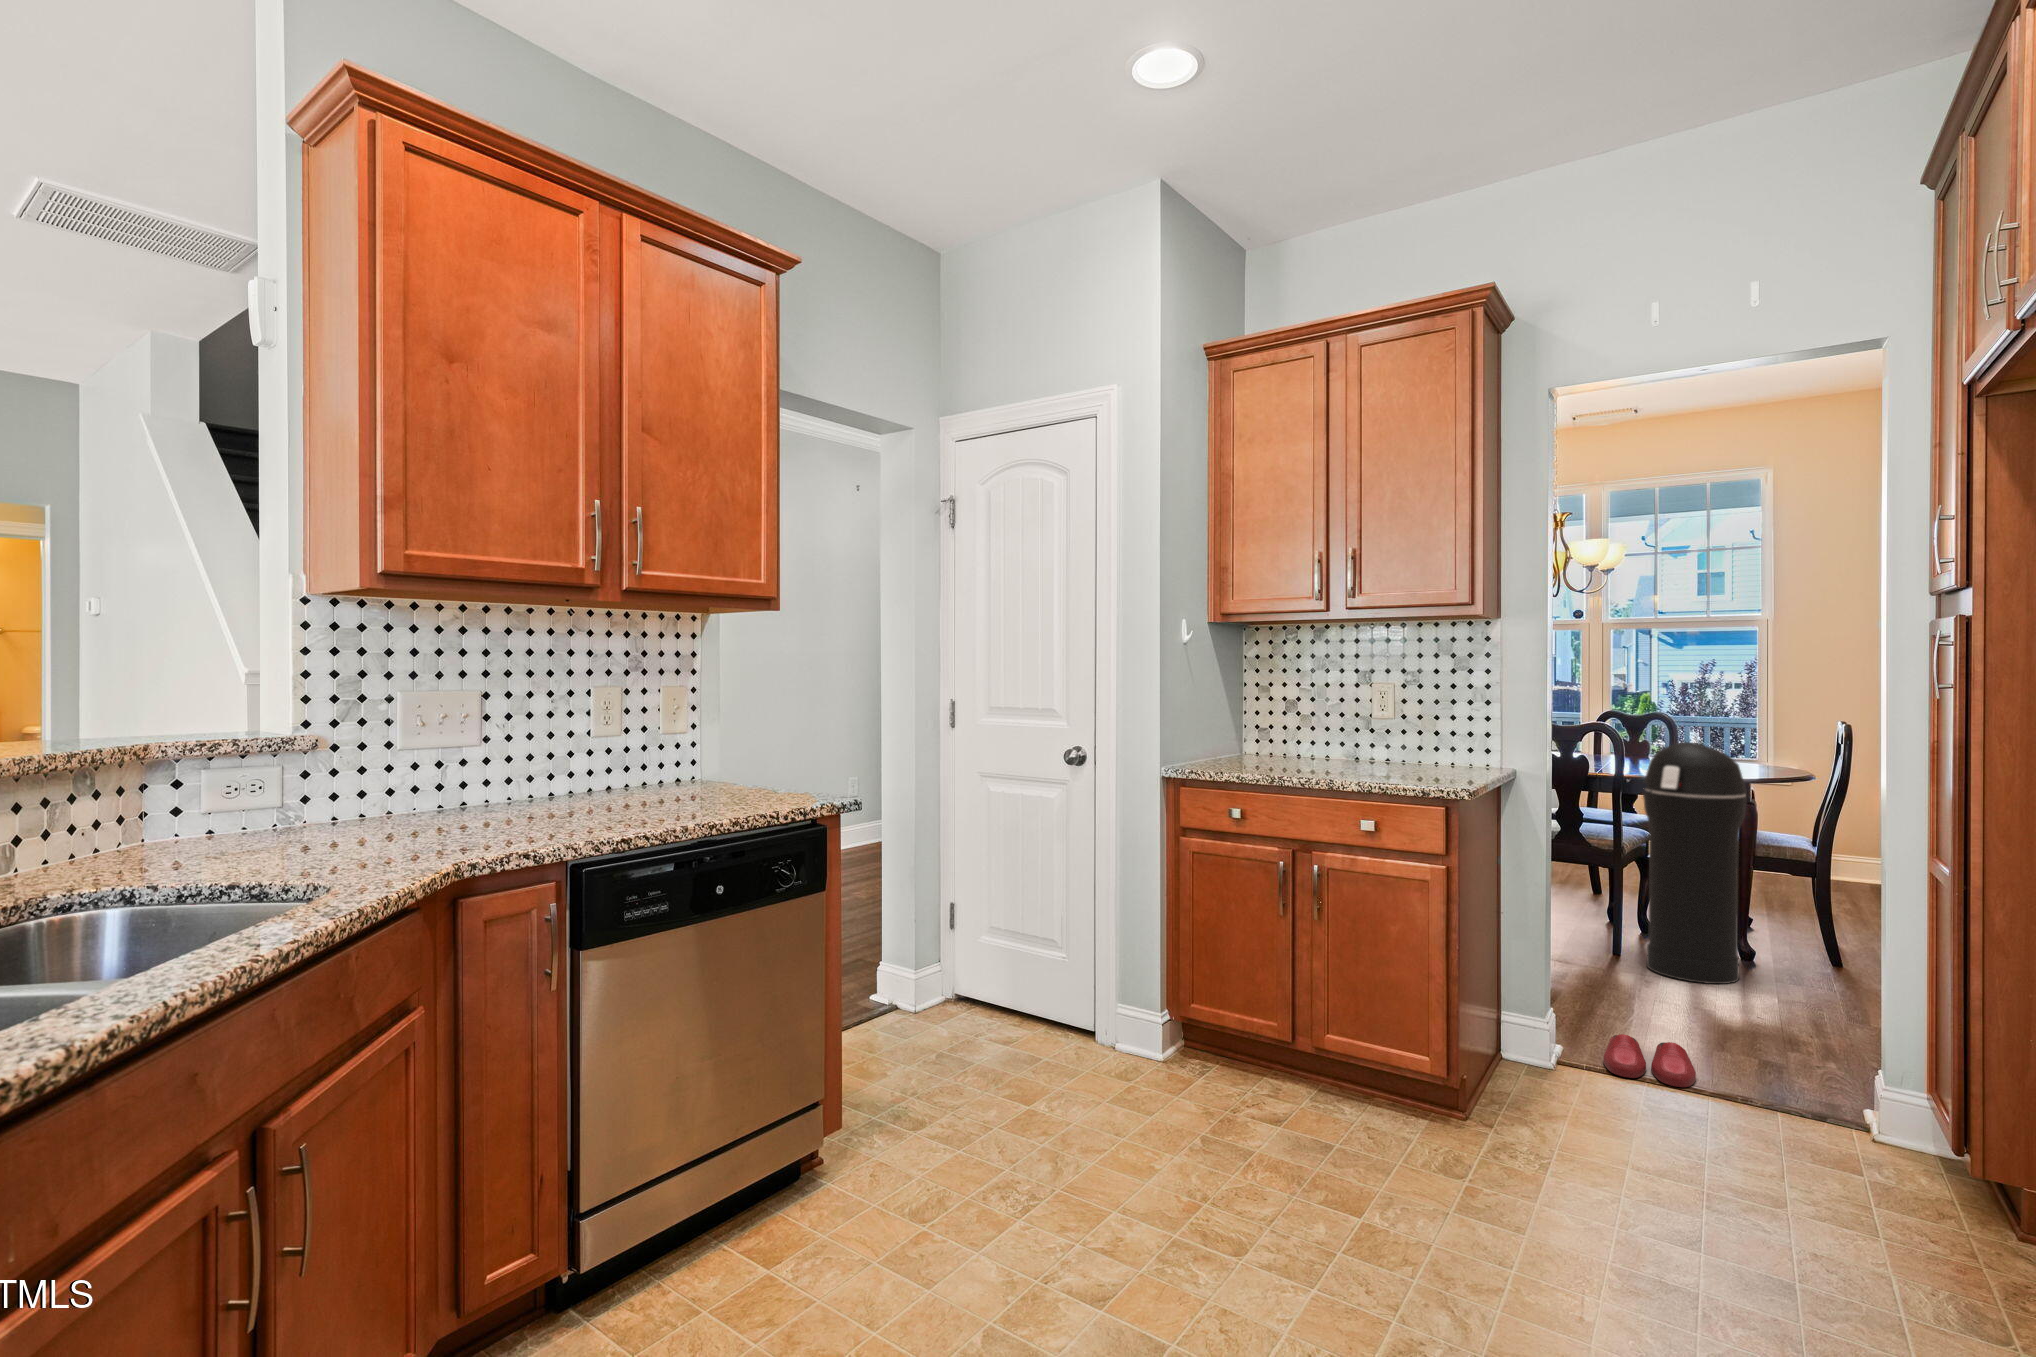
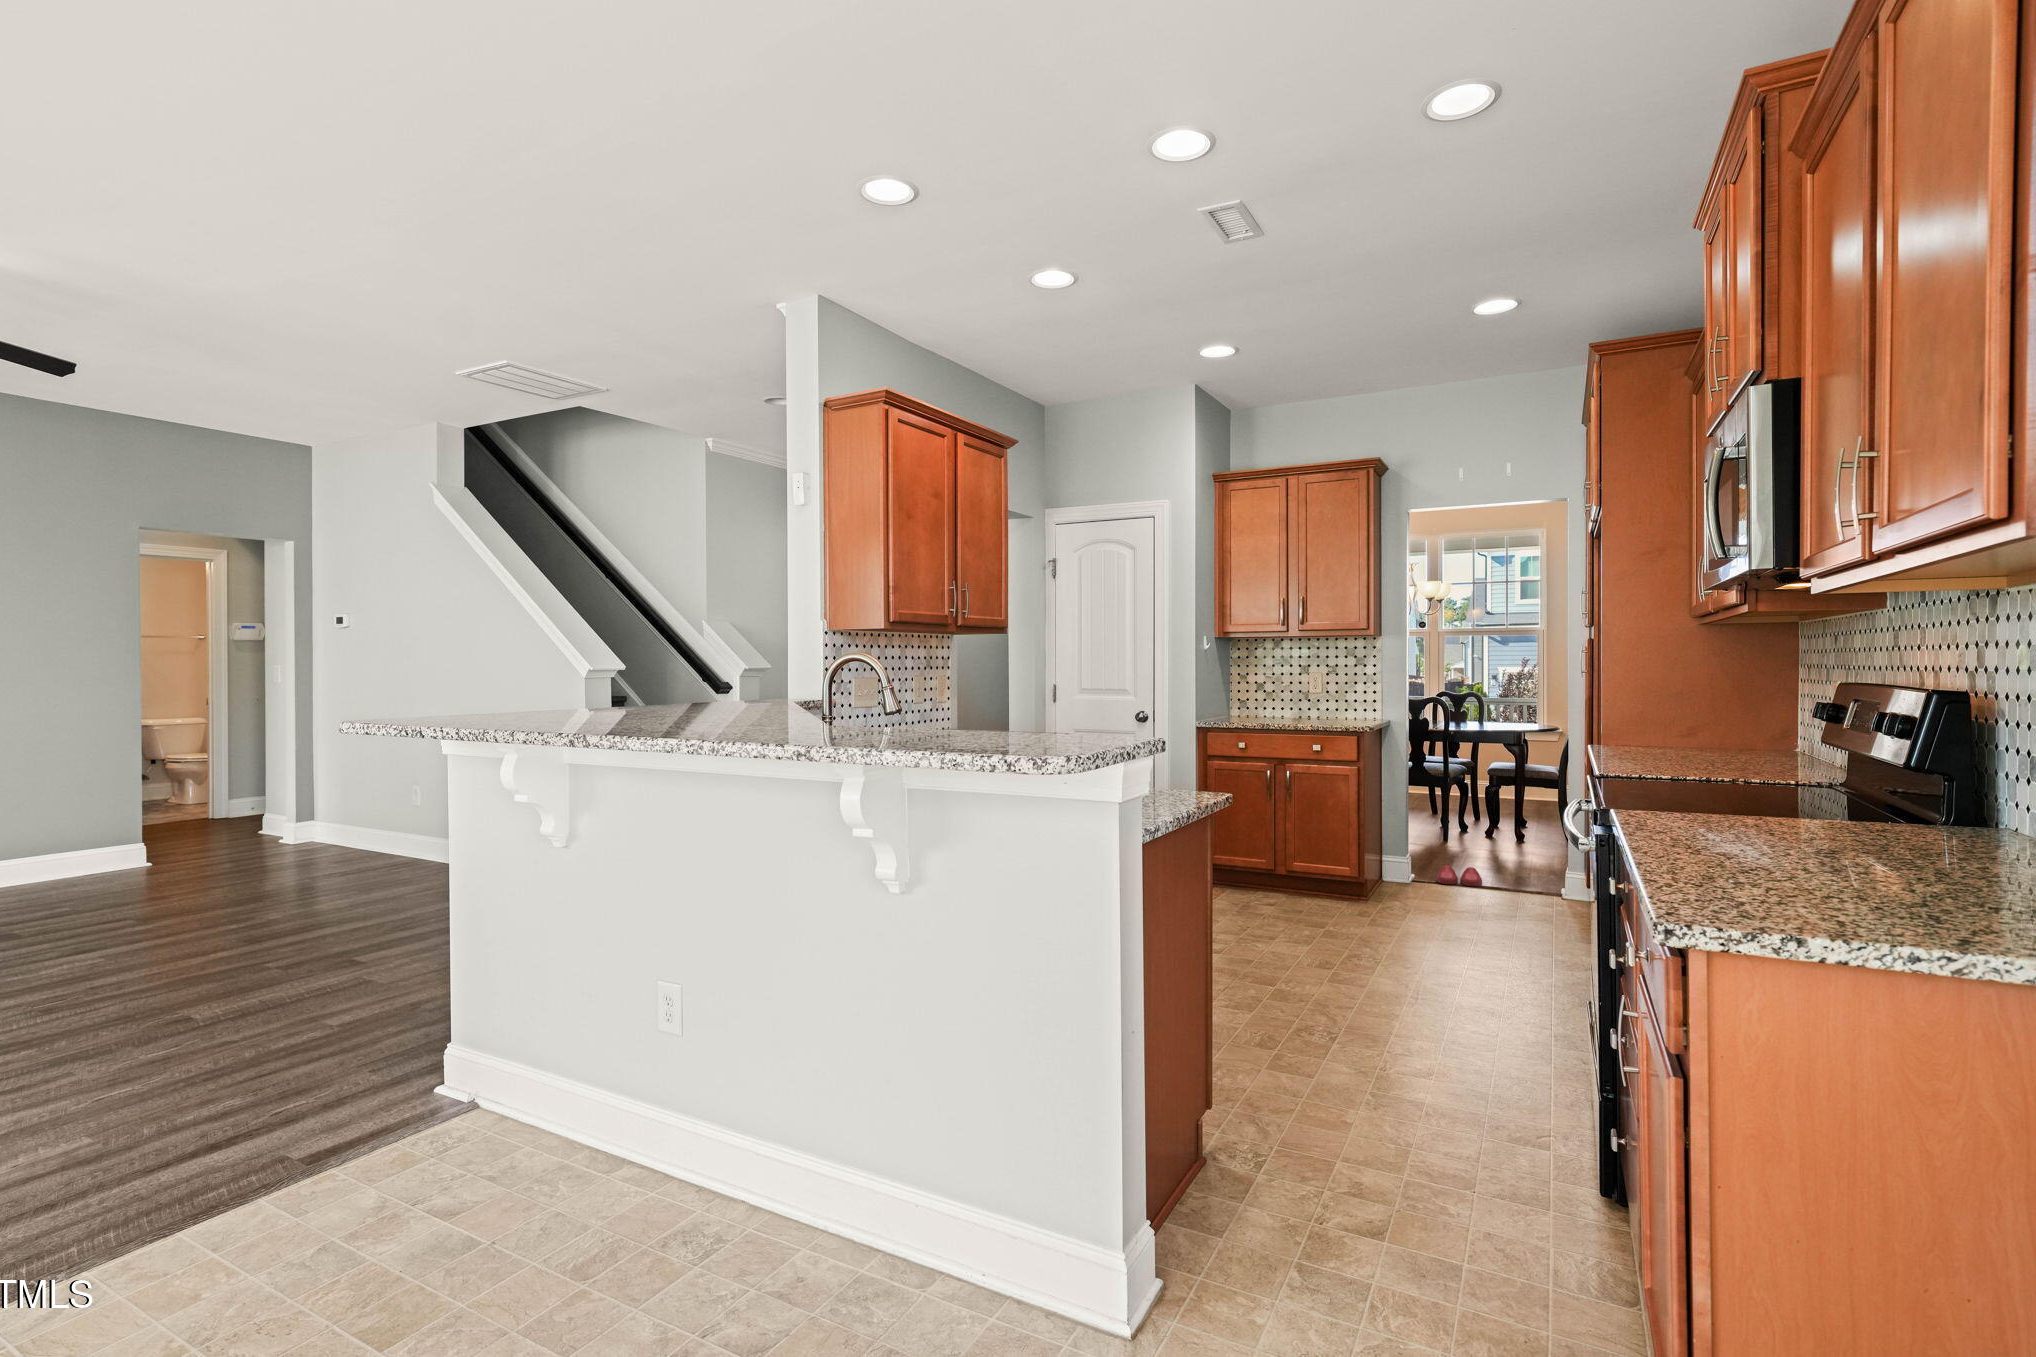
trash can: present [1643,742,1747,984] -> none [1460,708,1517,851]

